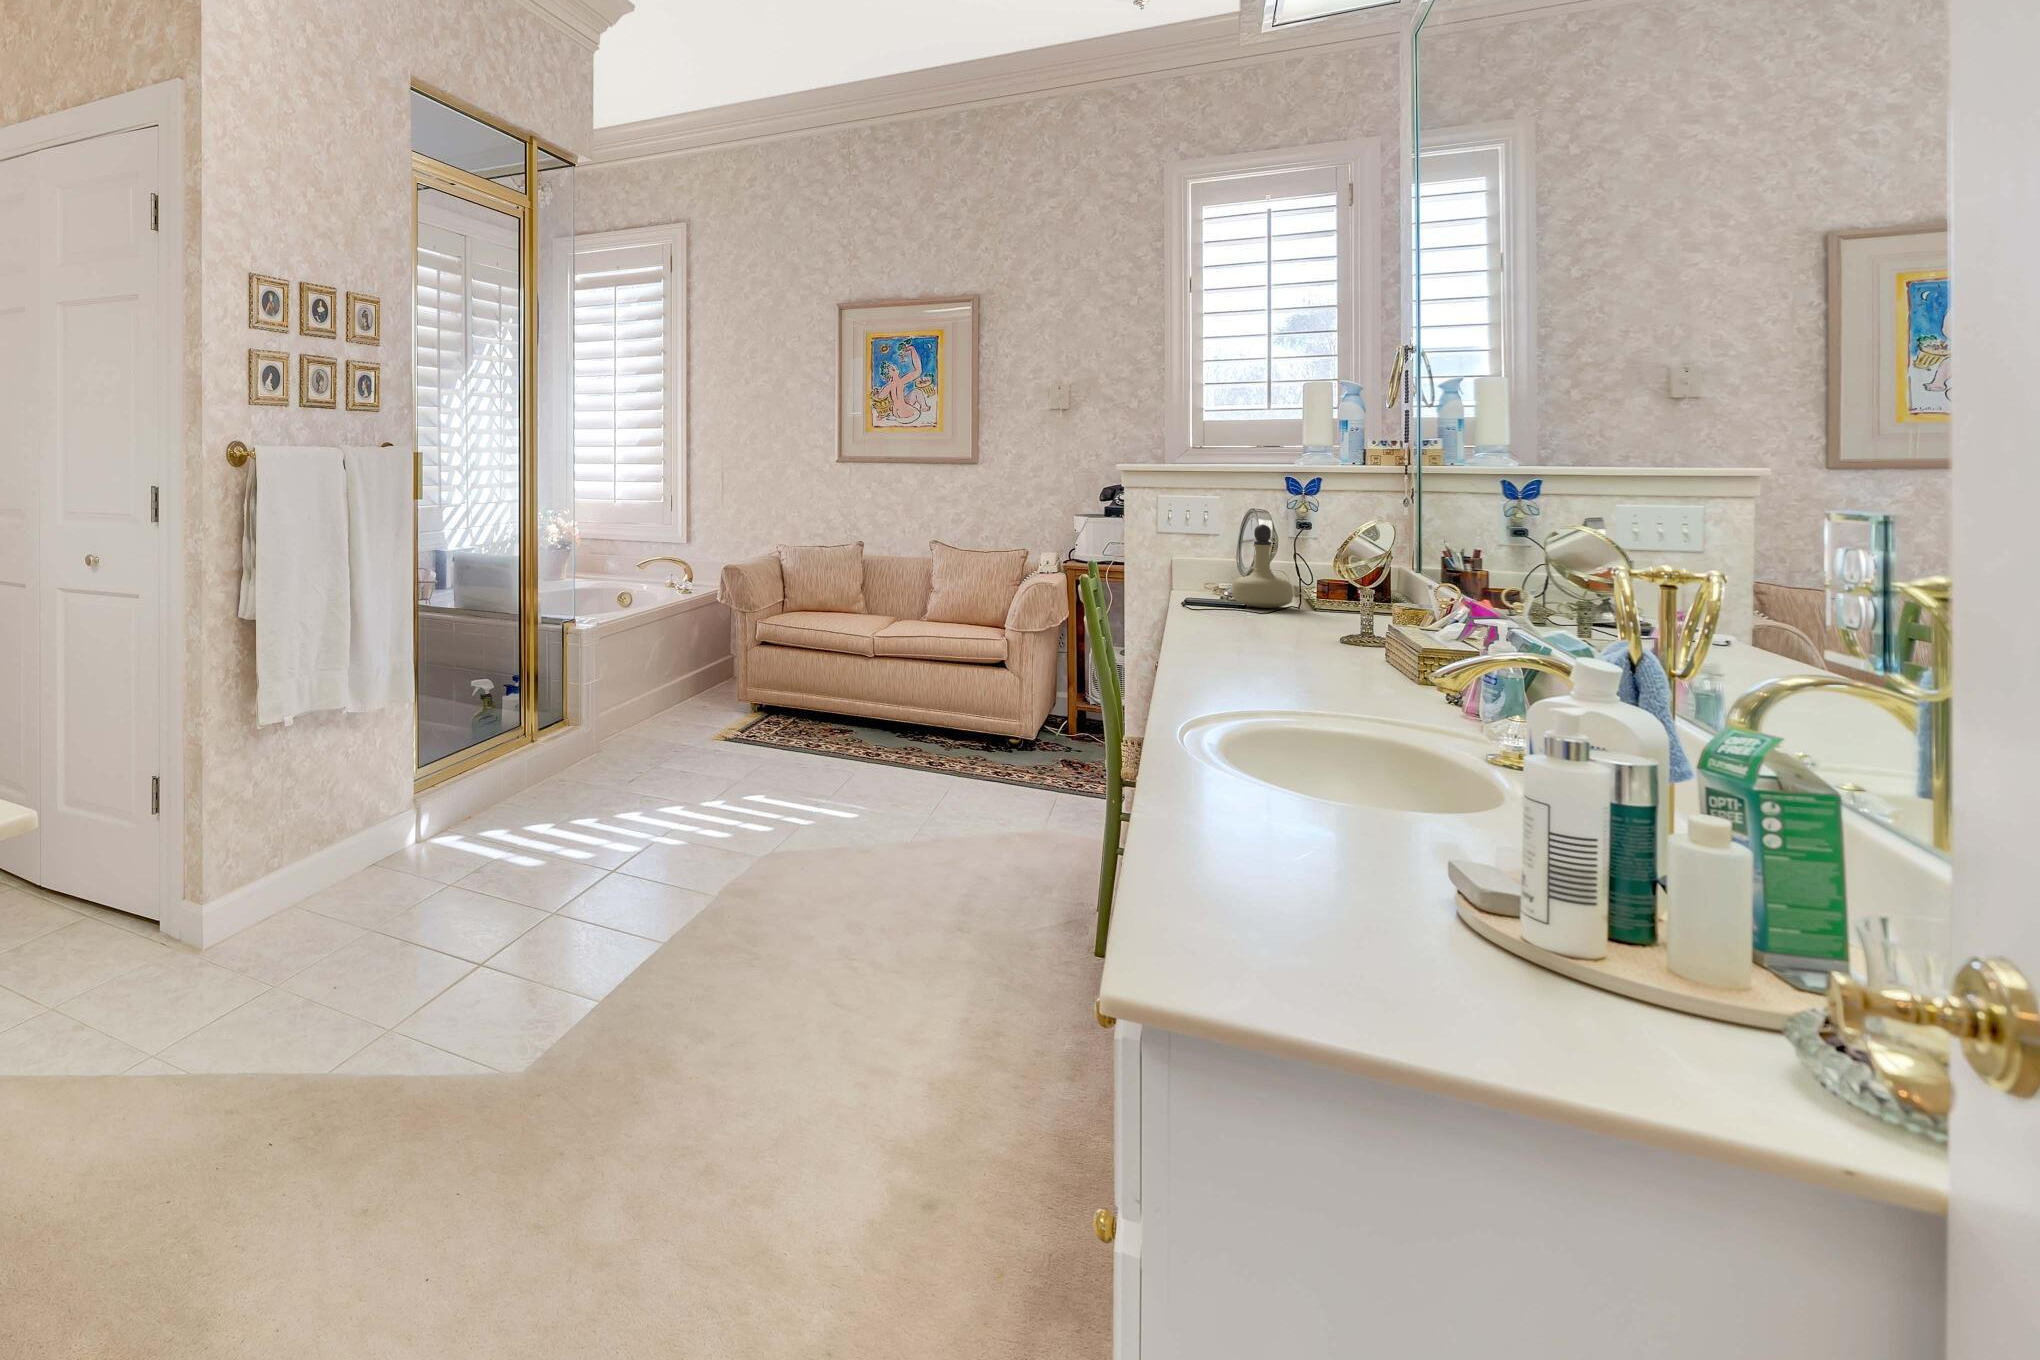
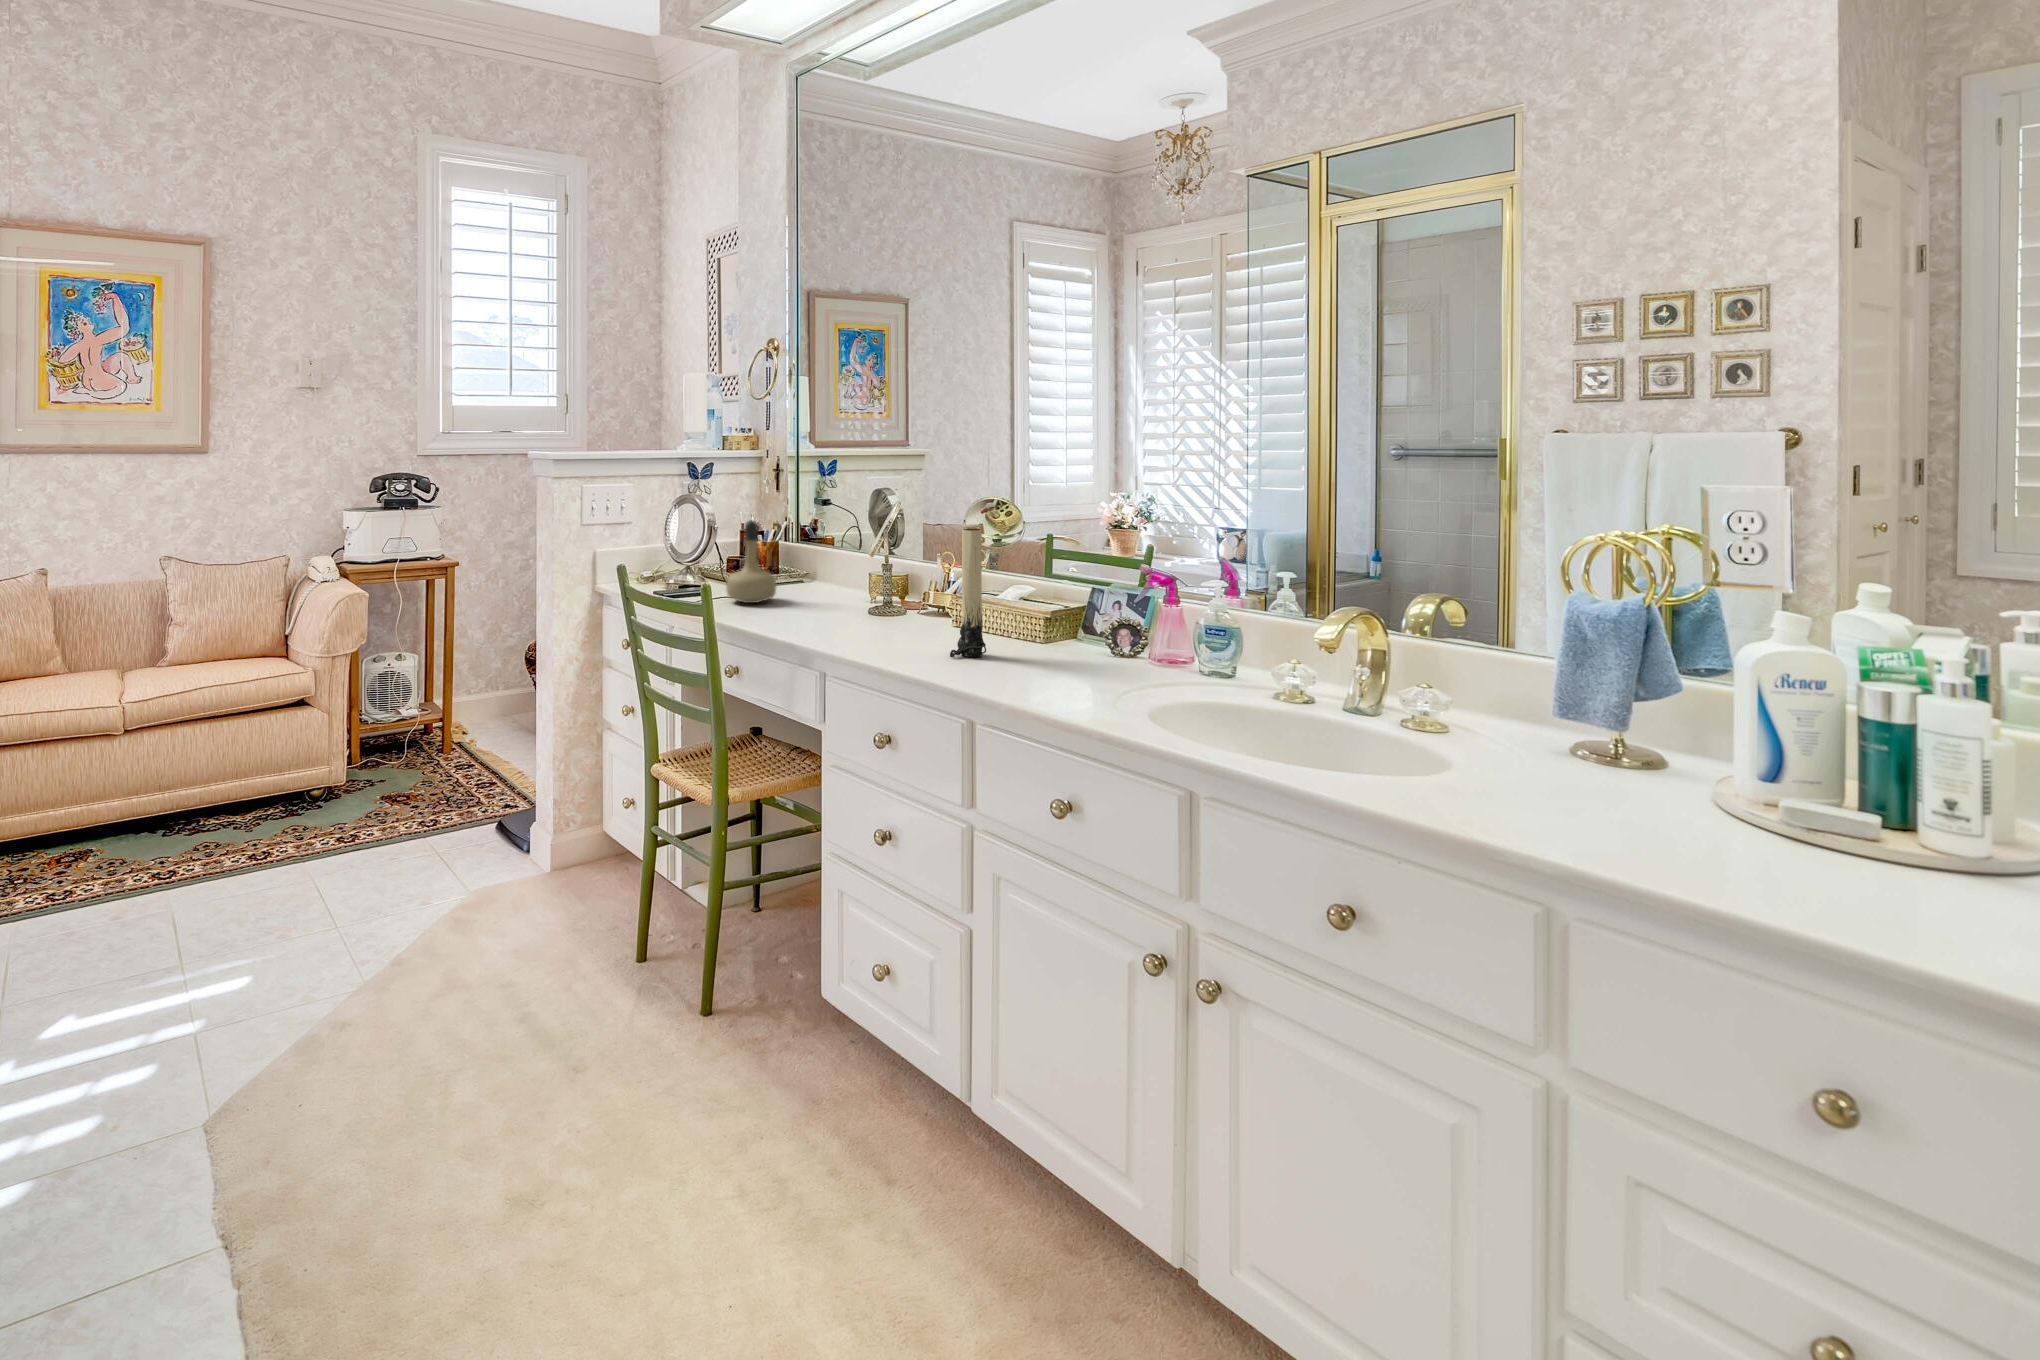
candle: none [1289,520,1335,659] -> present [950,524,986,657]

